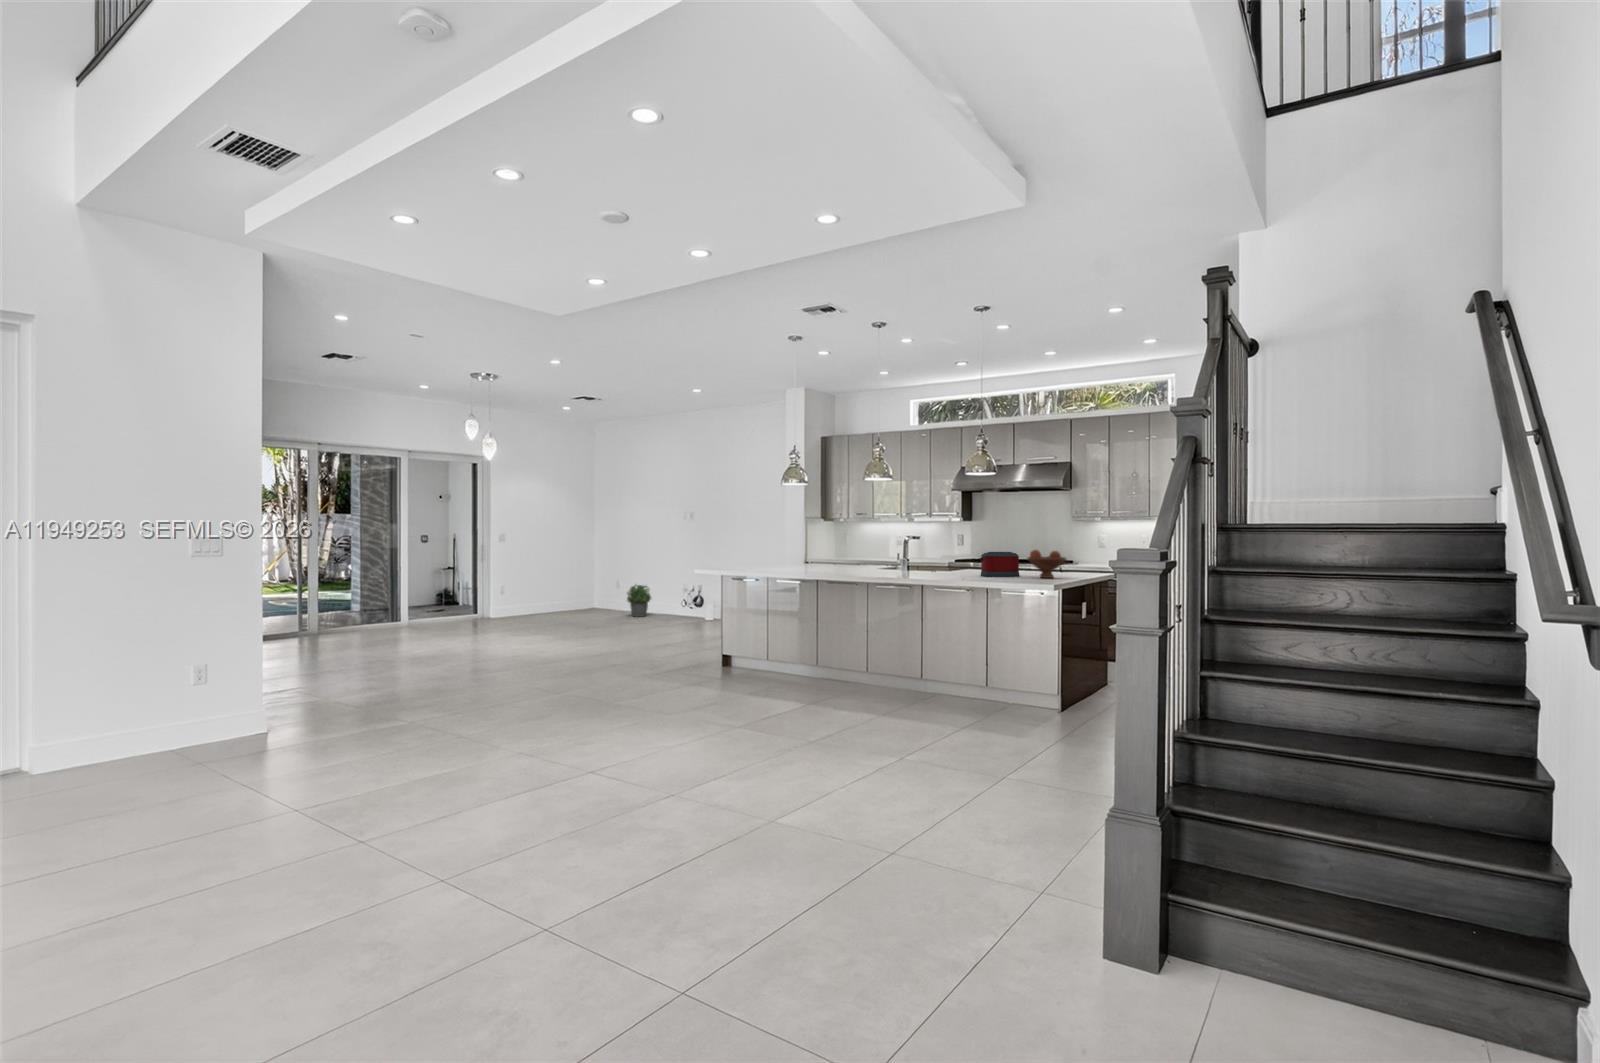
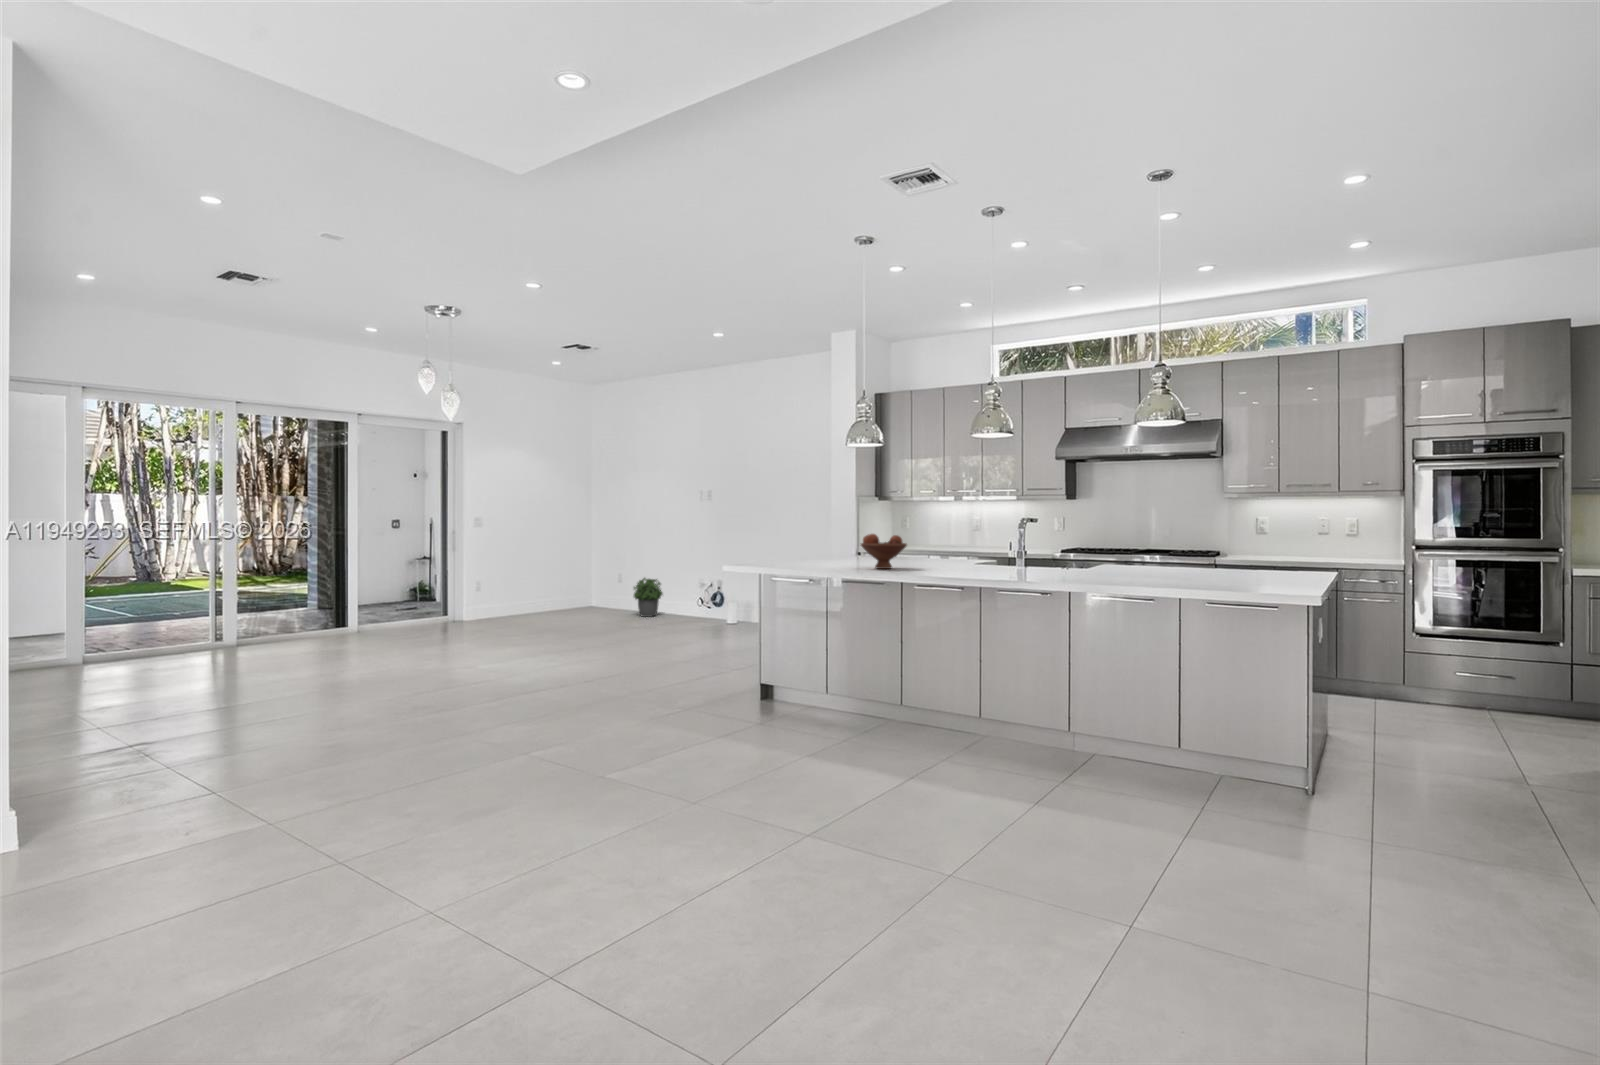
fruit bowl: present [1028,550,1066,578] -> present [861,534,907,569]
toaster: present [980,552,1019,577] -> none [1131,539,1193,576]

